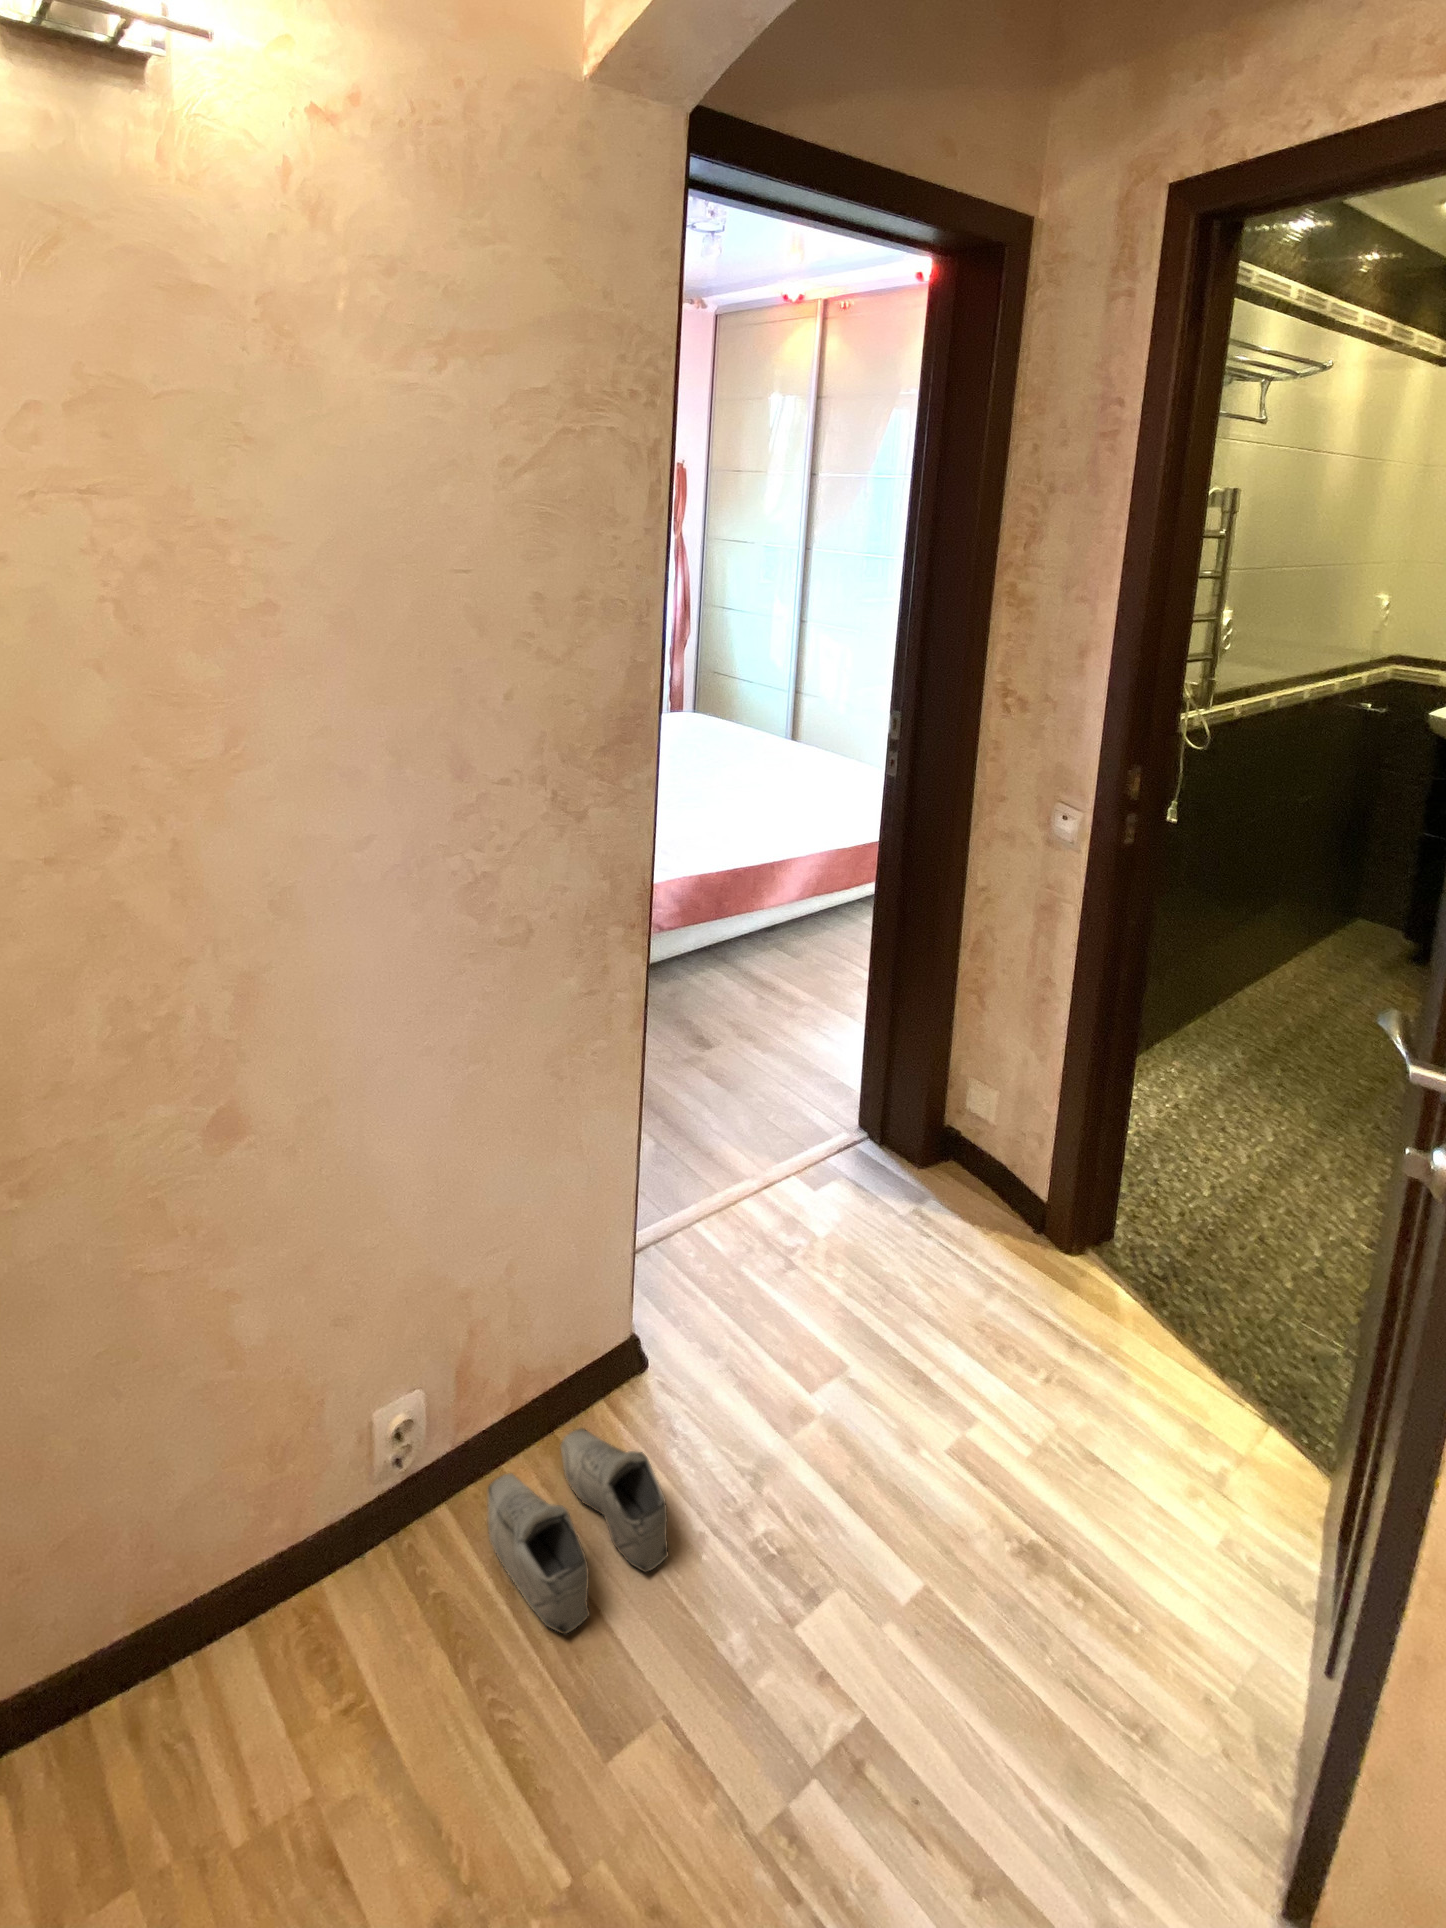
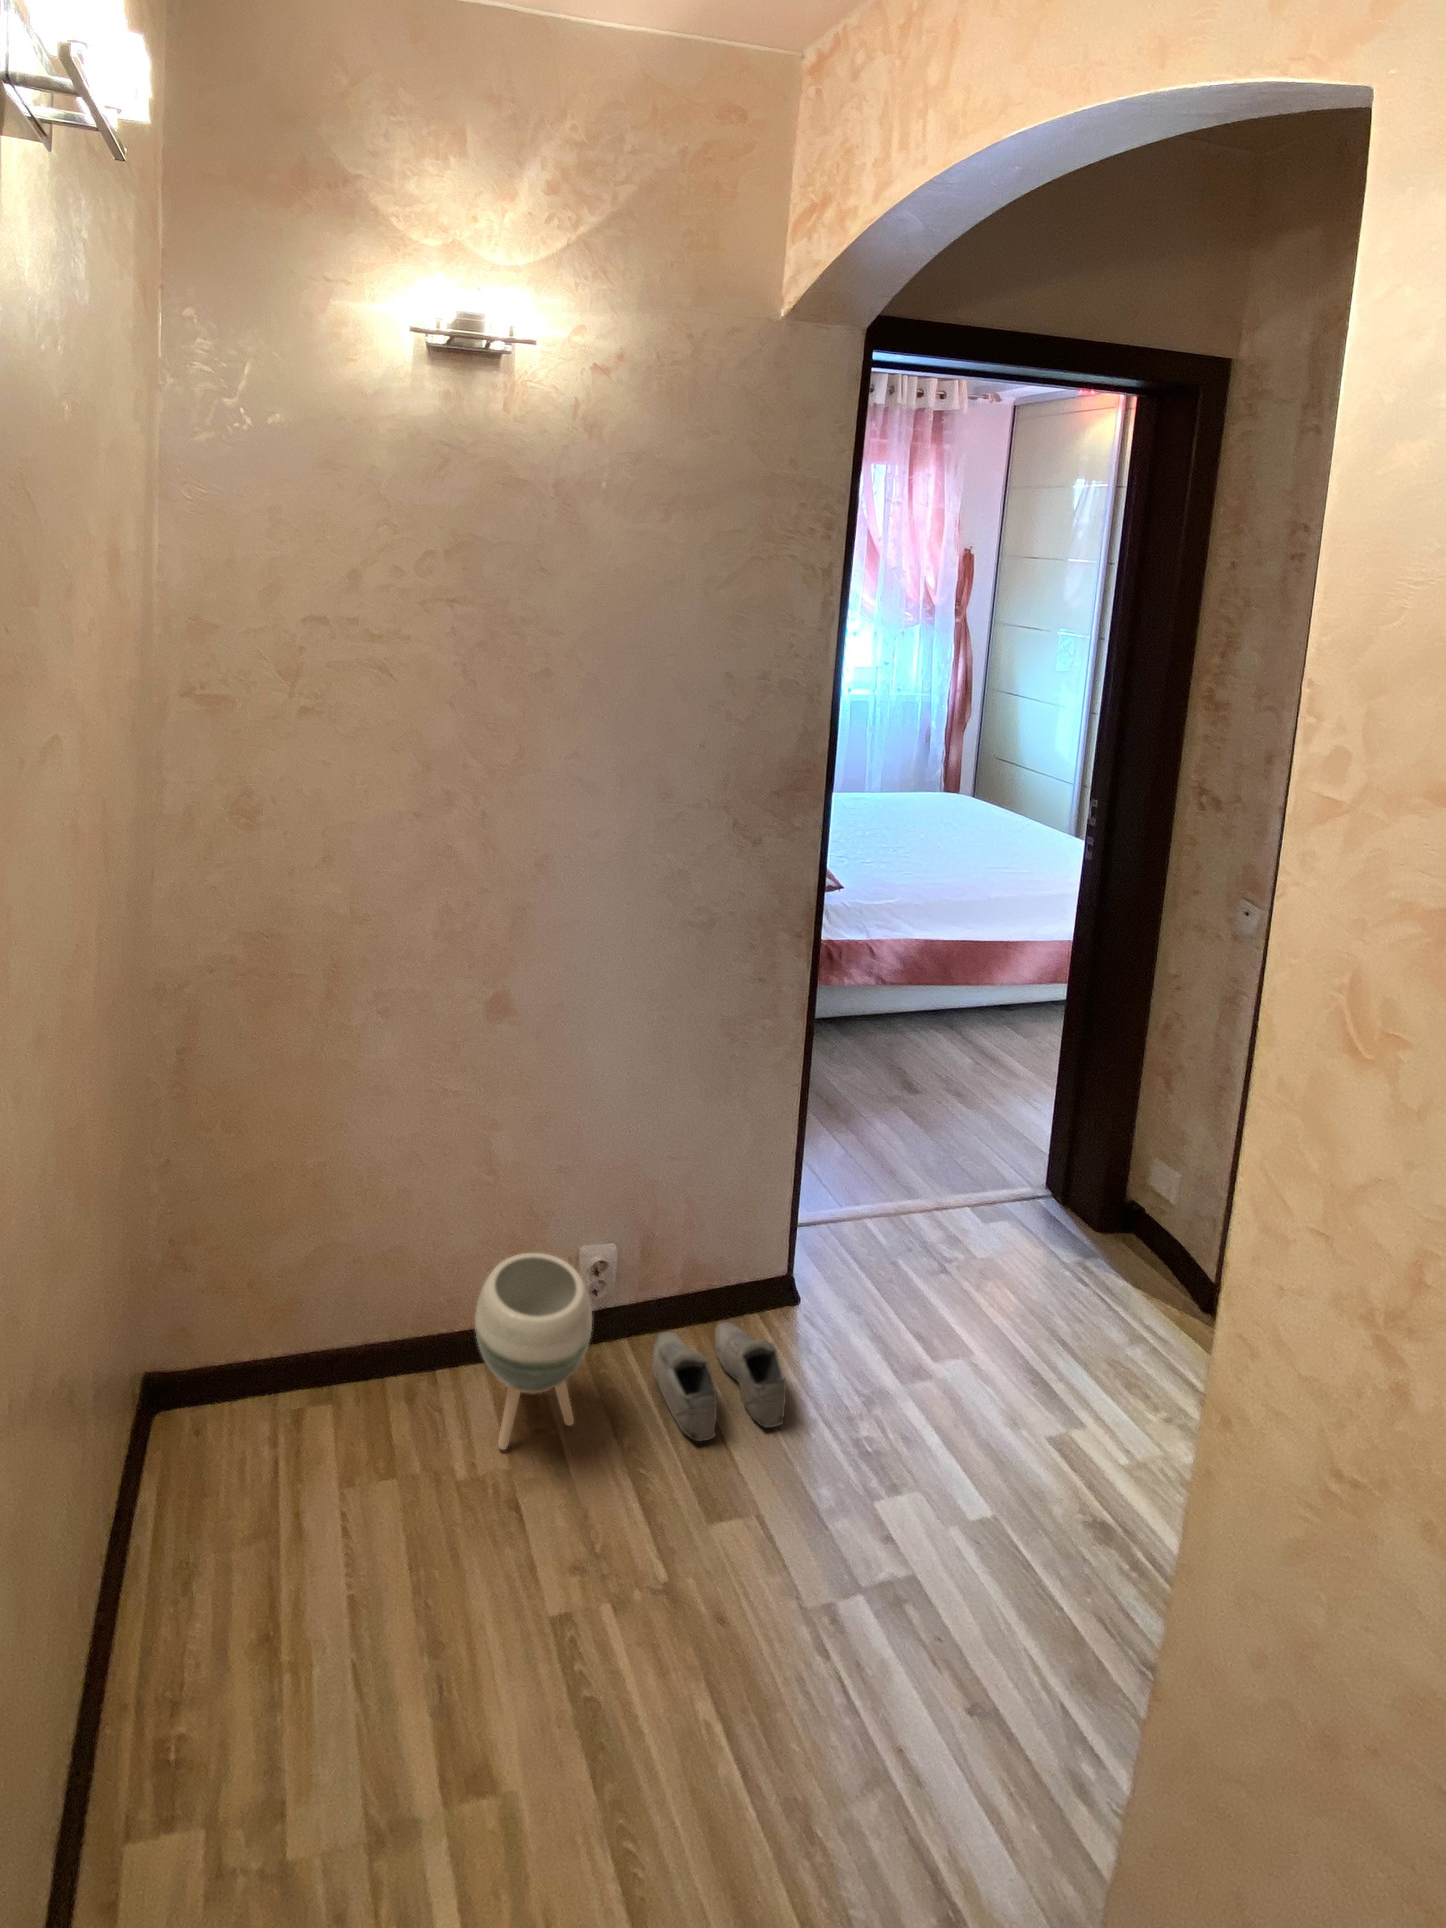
planter: none [230,1450,412,1778] -> present [475,1253,592,1450]

